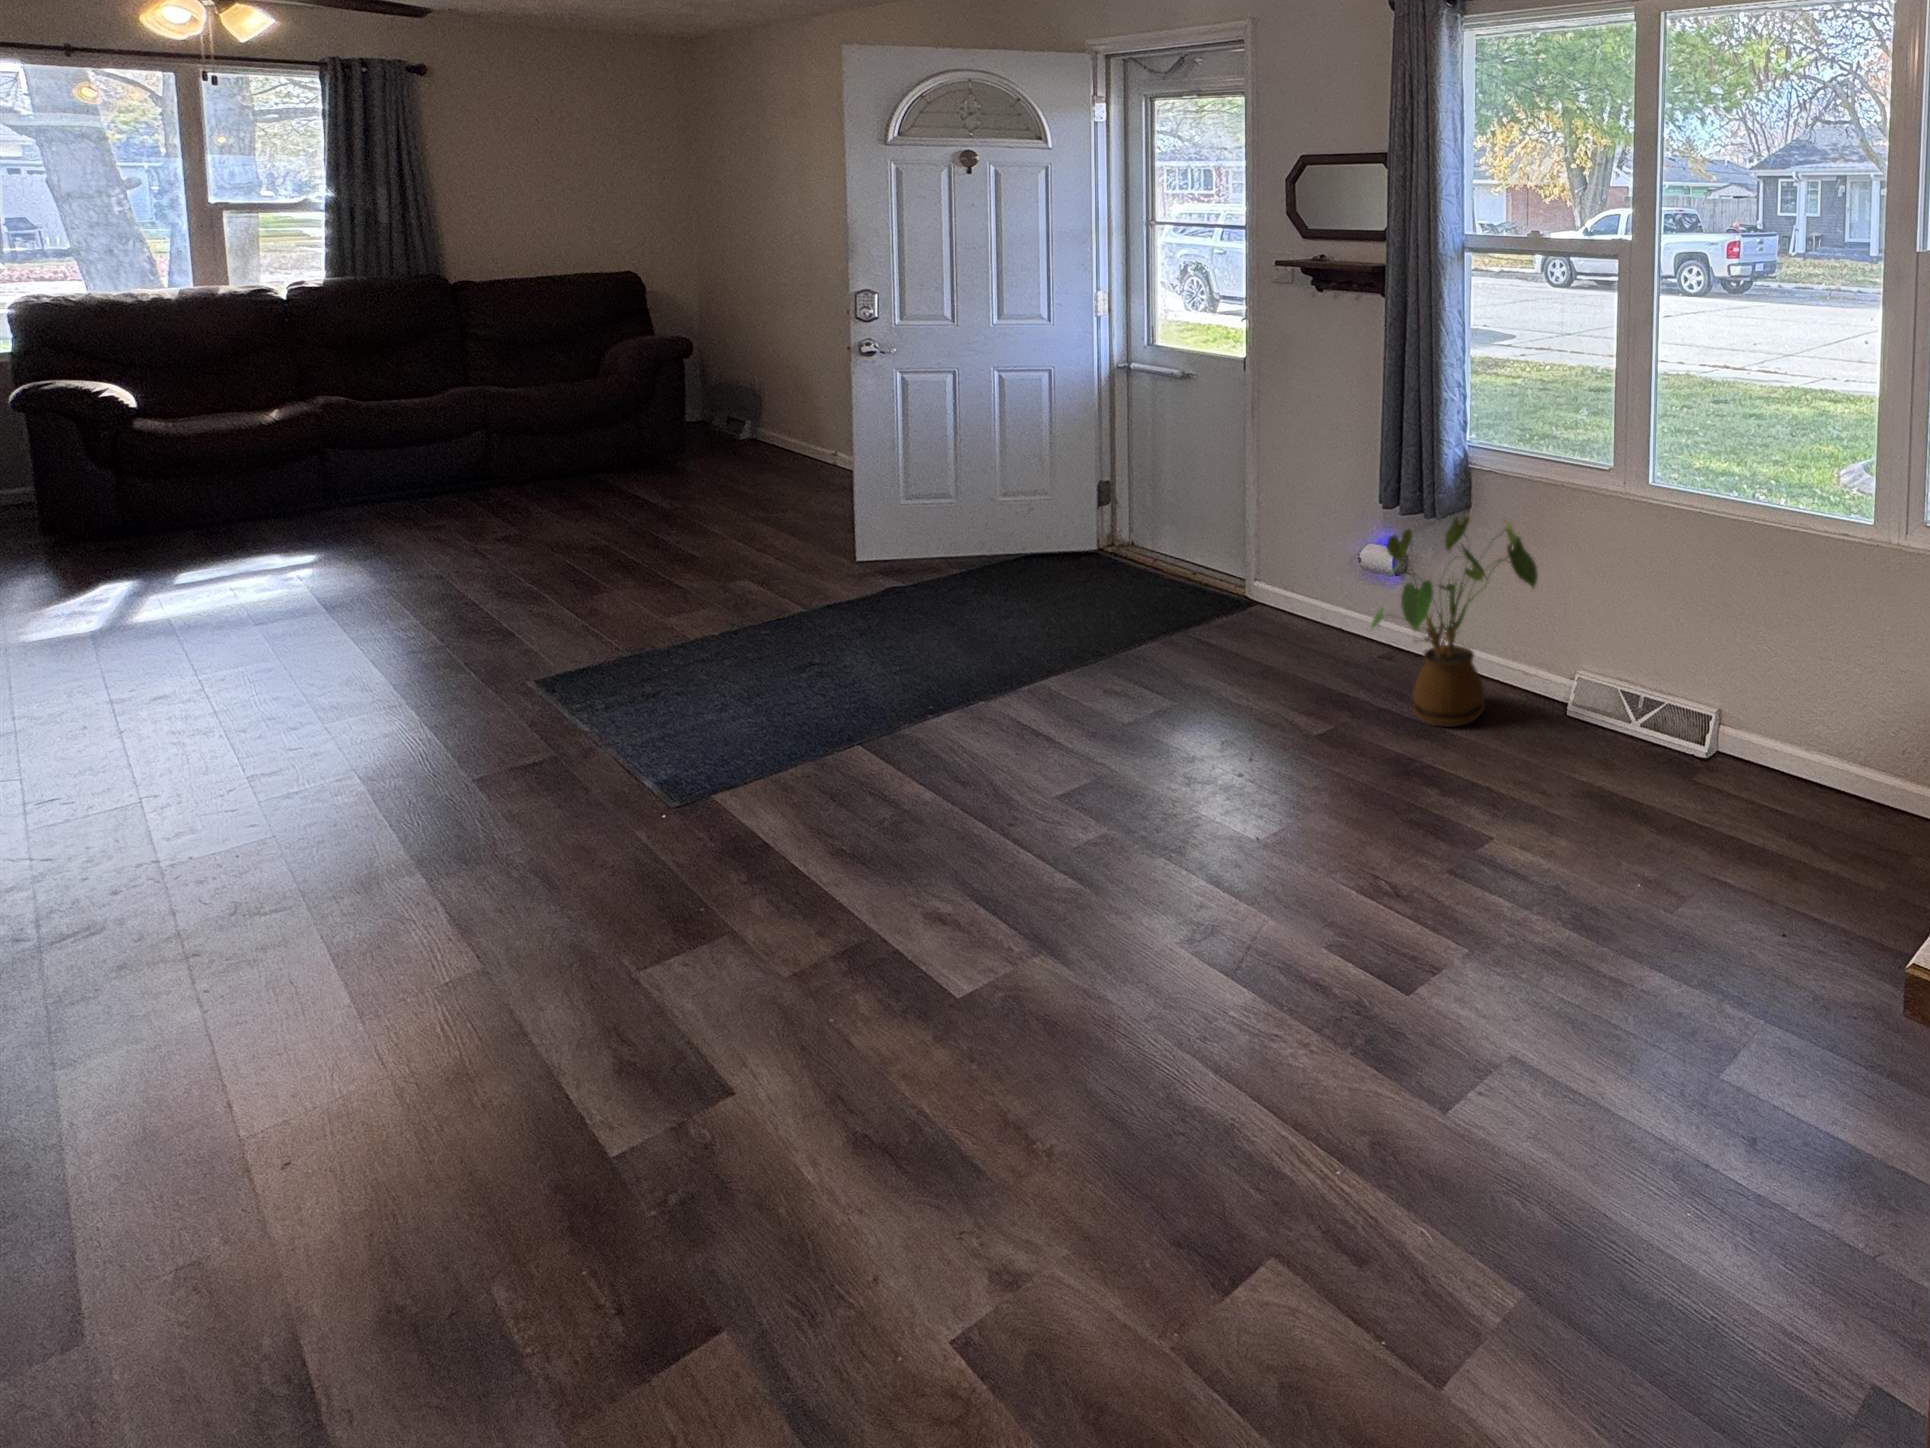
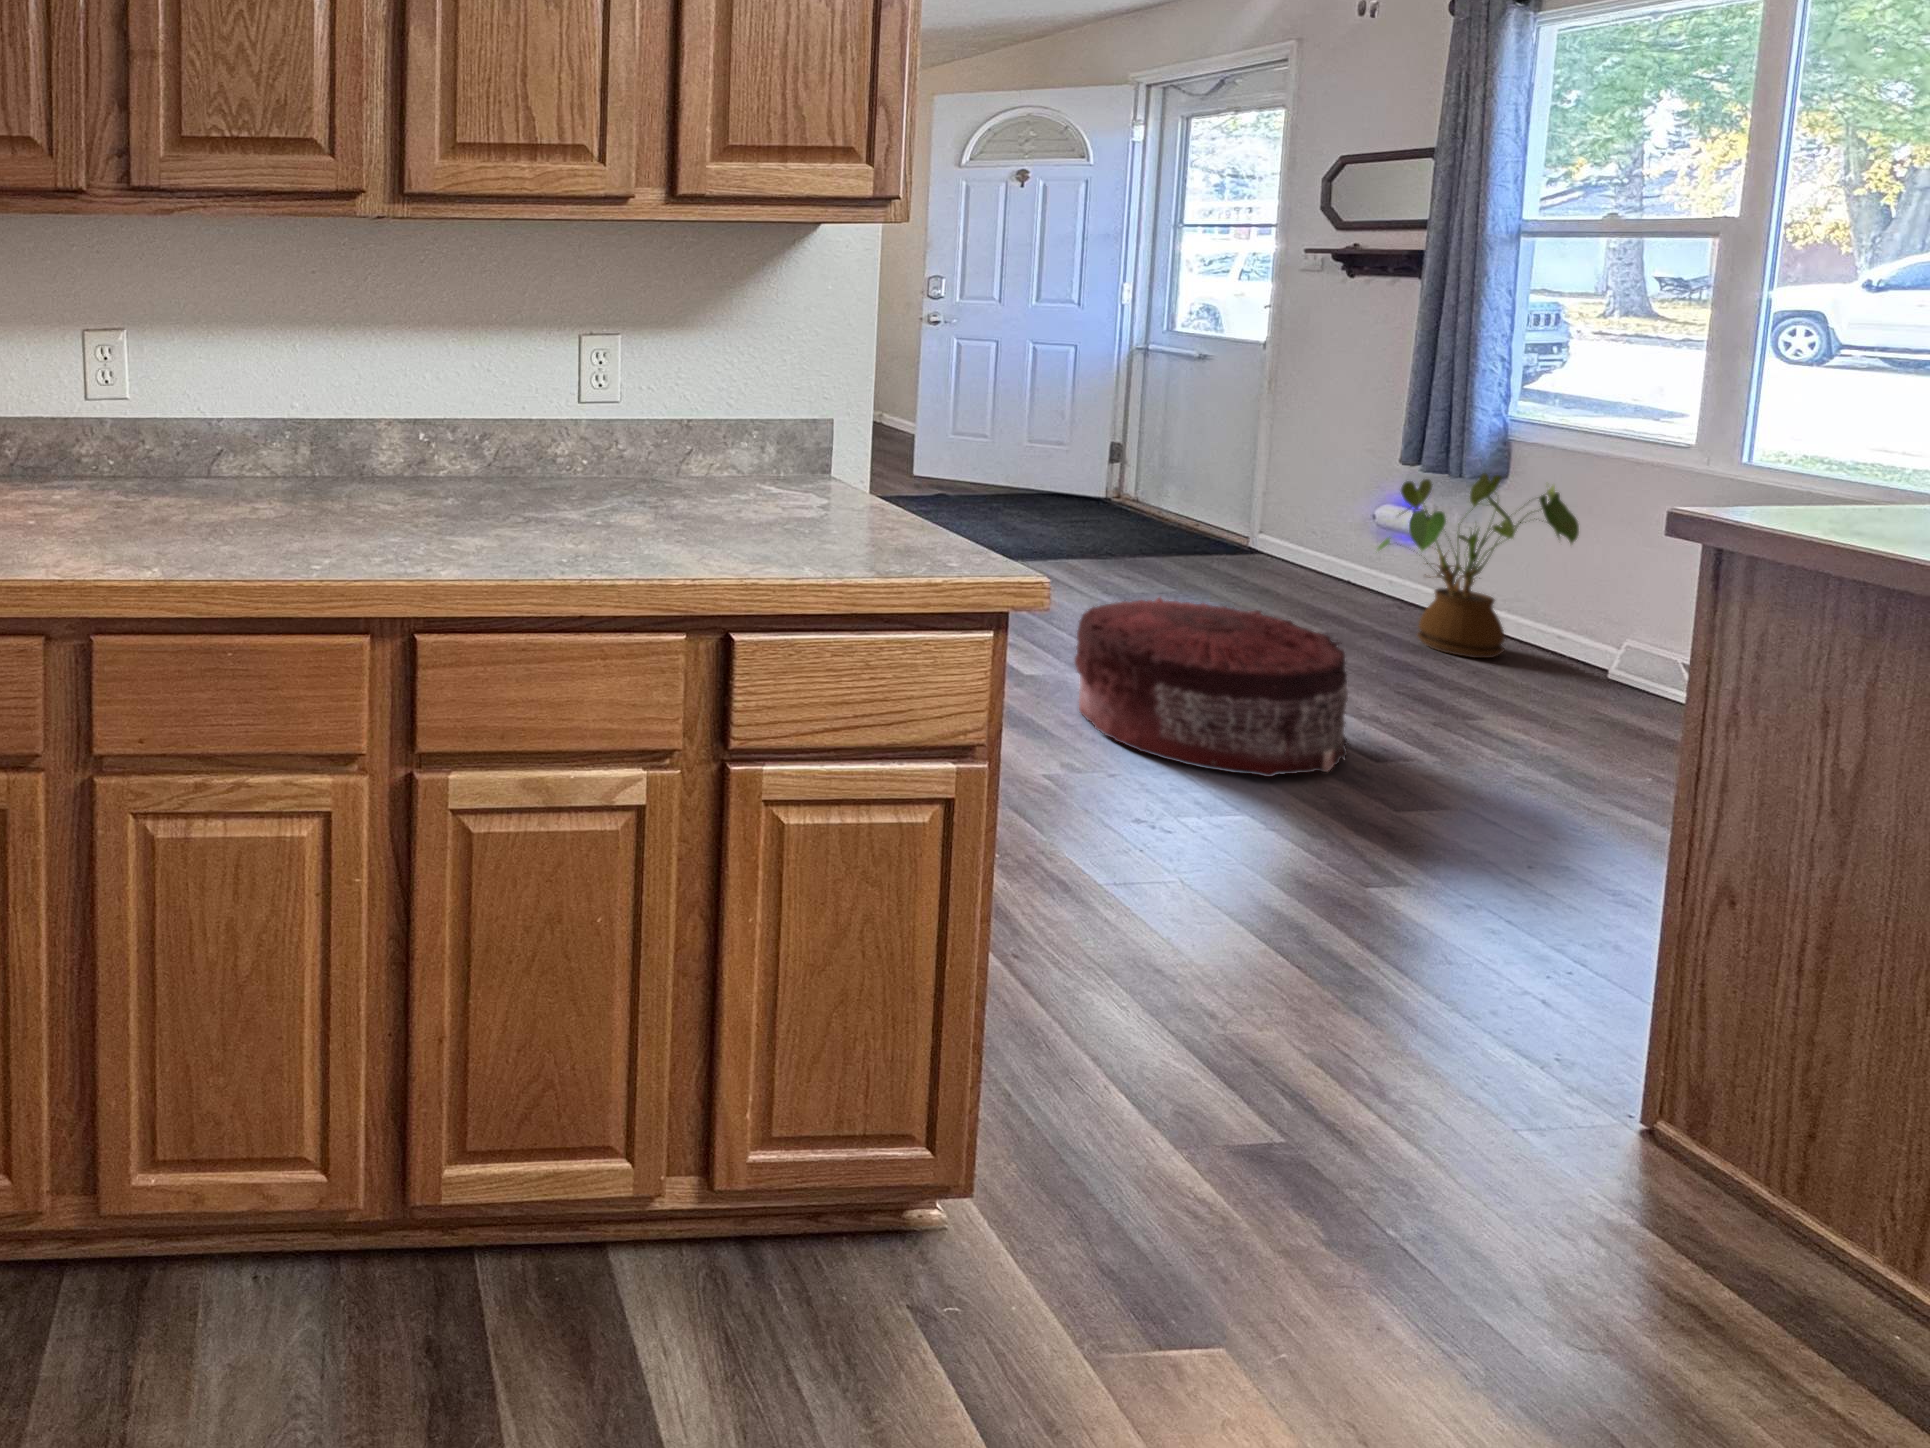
pouf: none [1013,824,1388,1208] -> present [1075,597,1350,777]

